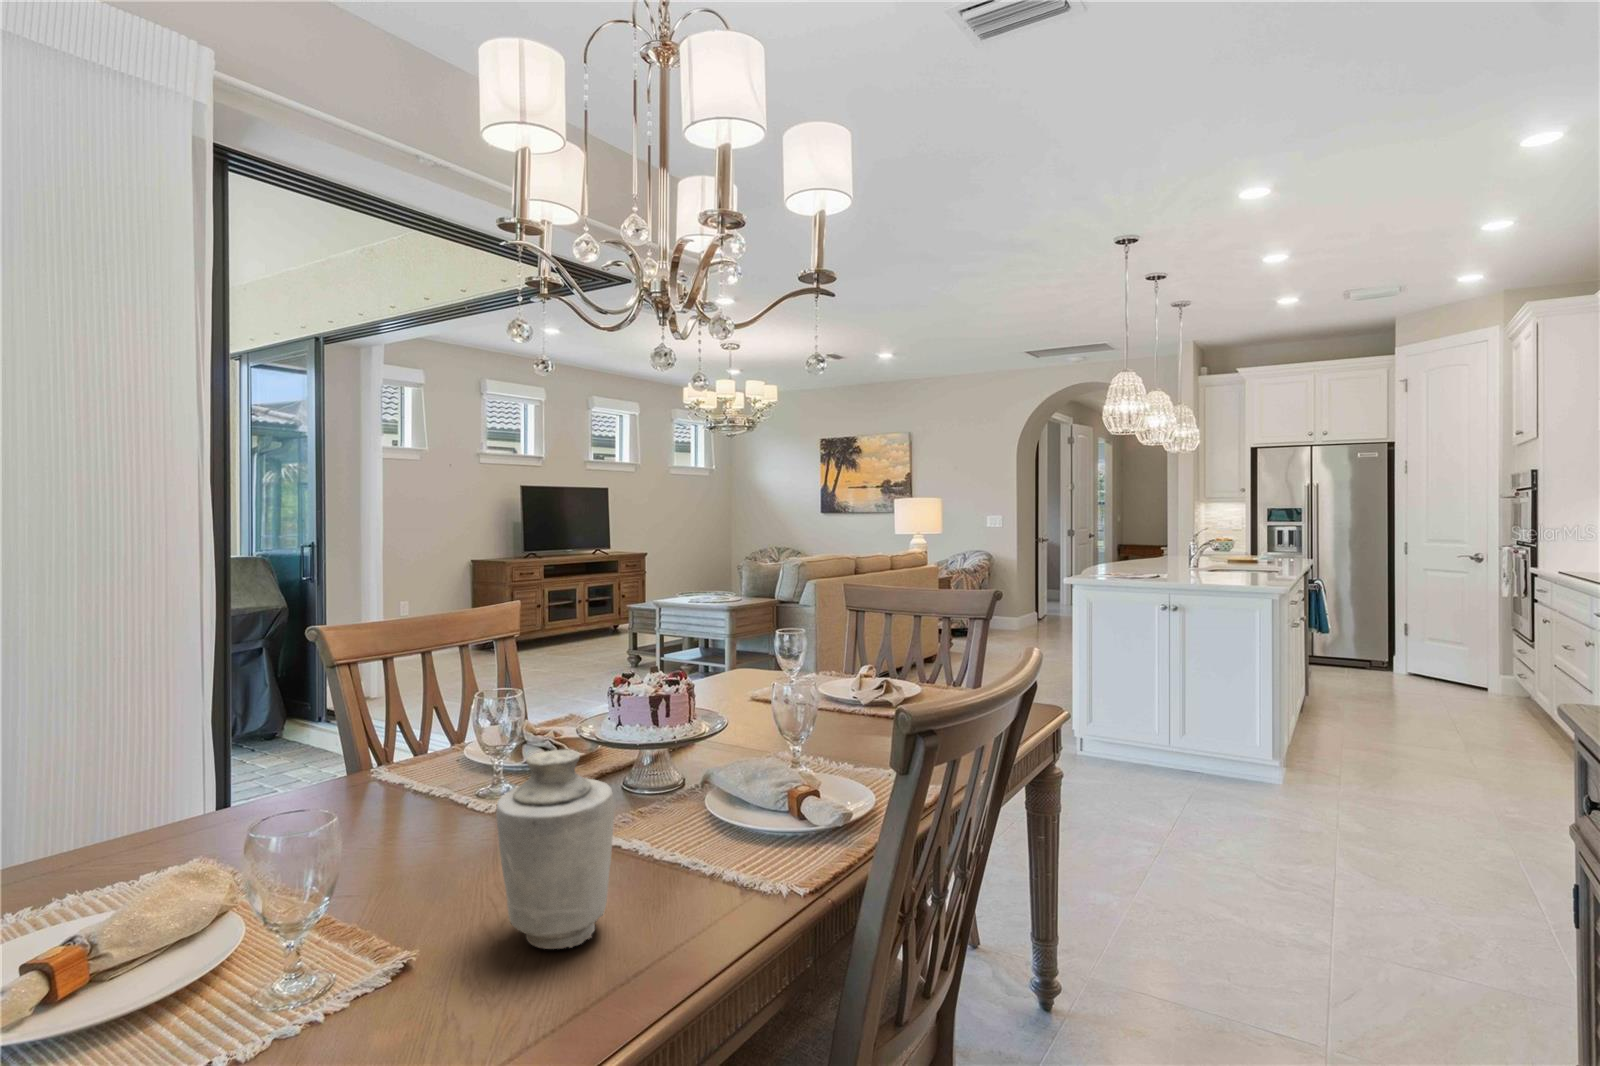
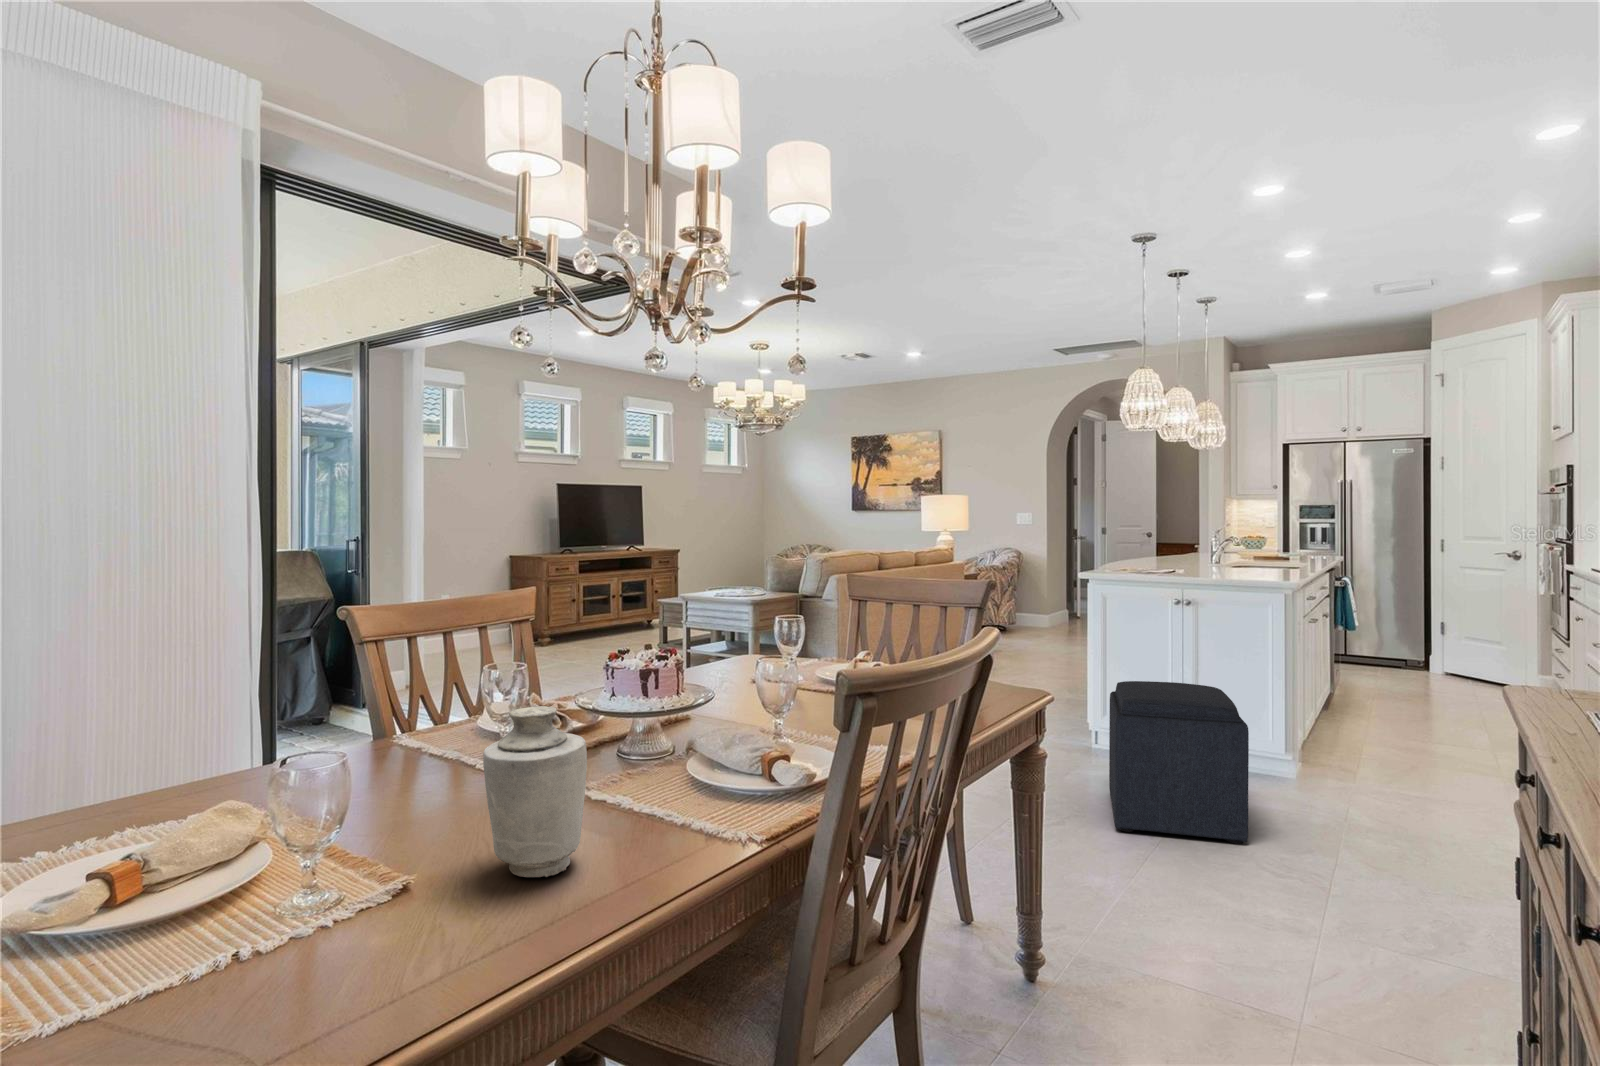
ottoman: none [1096,688,1240,852] -> present [1109,681,1249,844]

